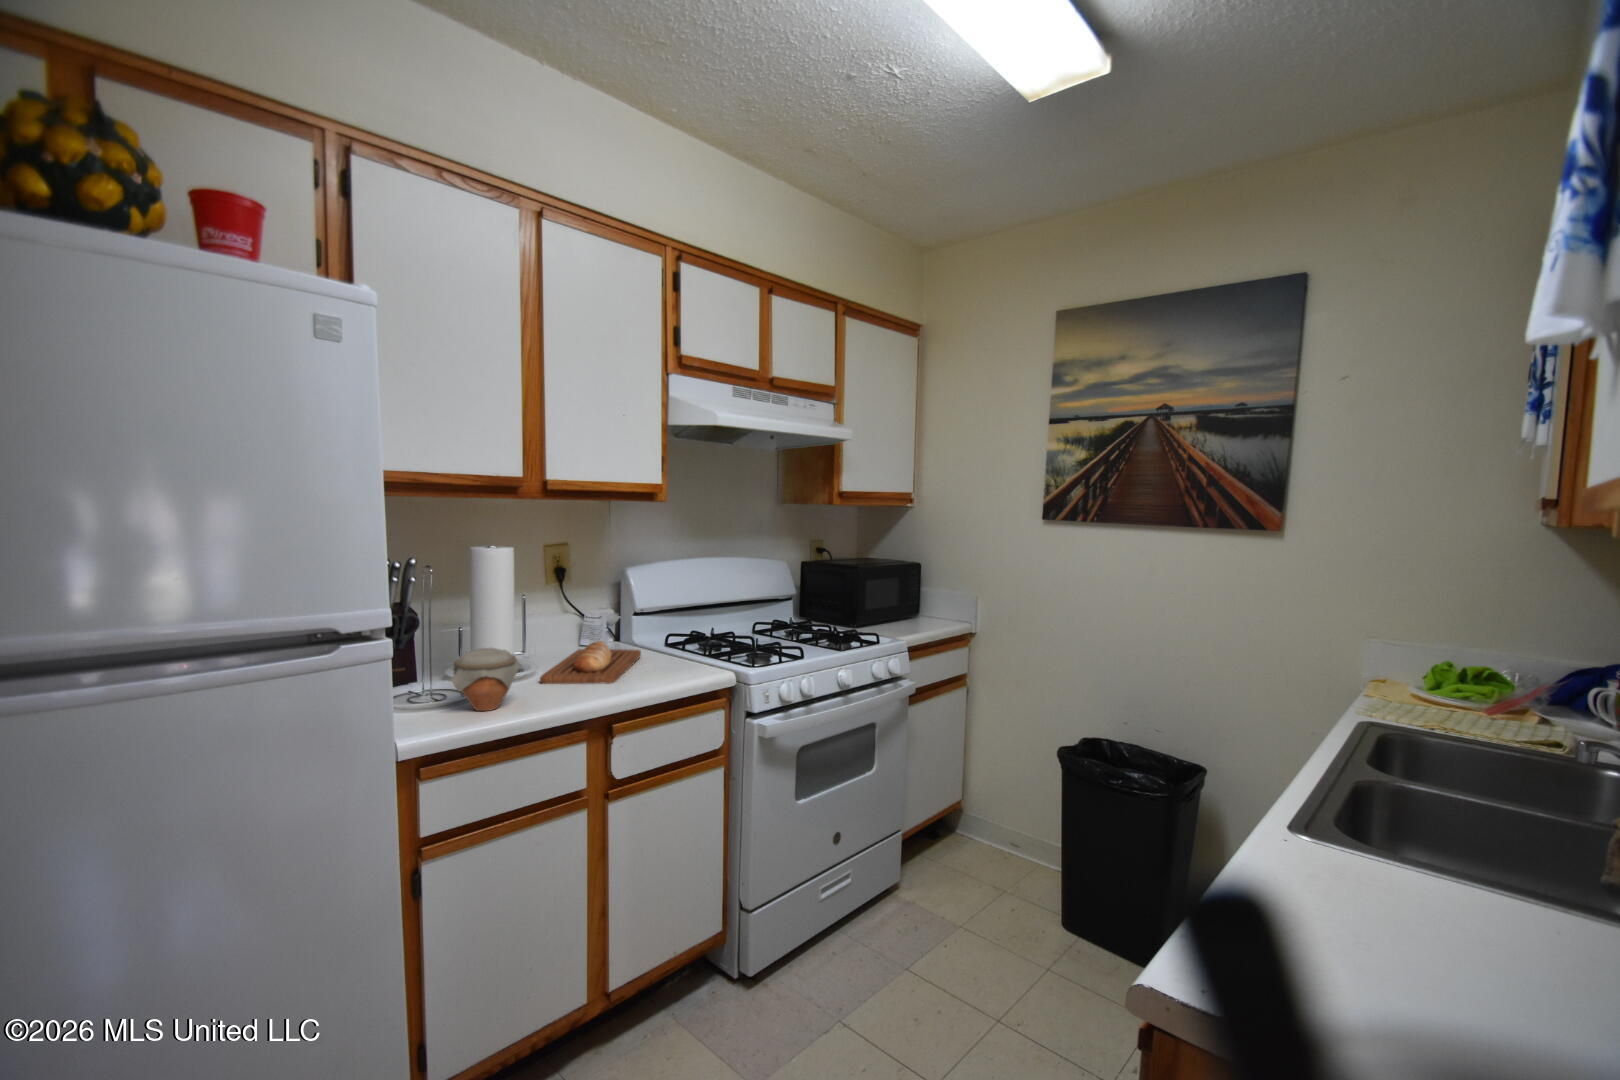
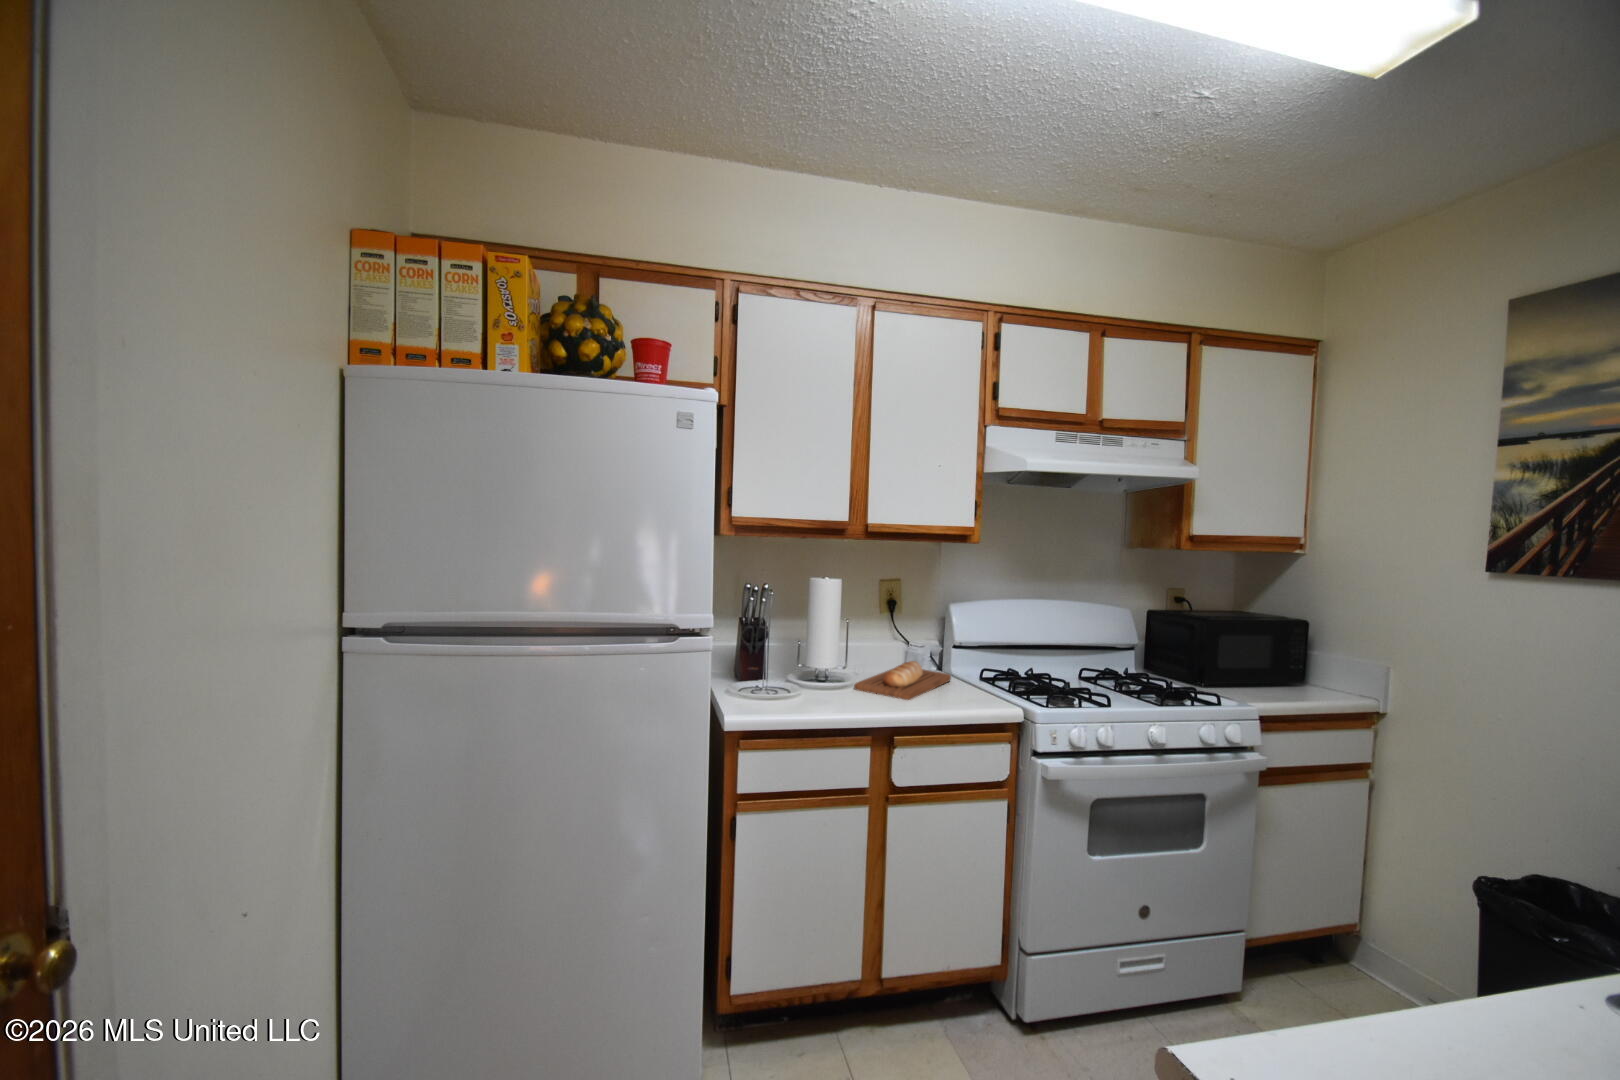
jar: present [451,648,520,711] -> none [775,654,828,704]

